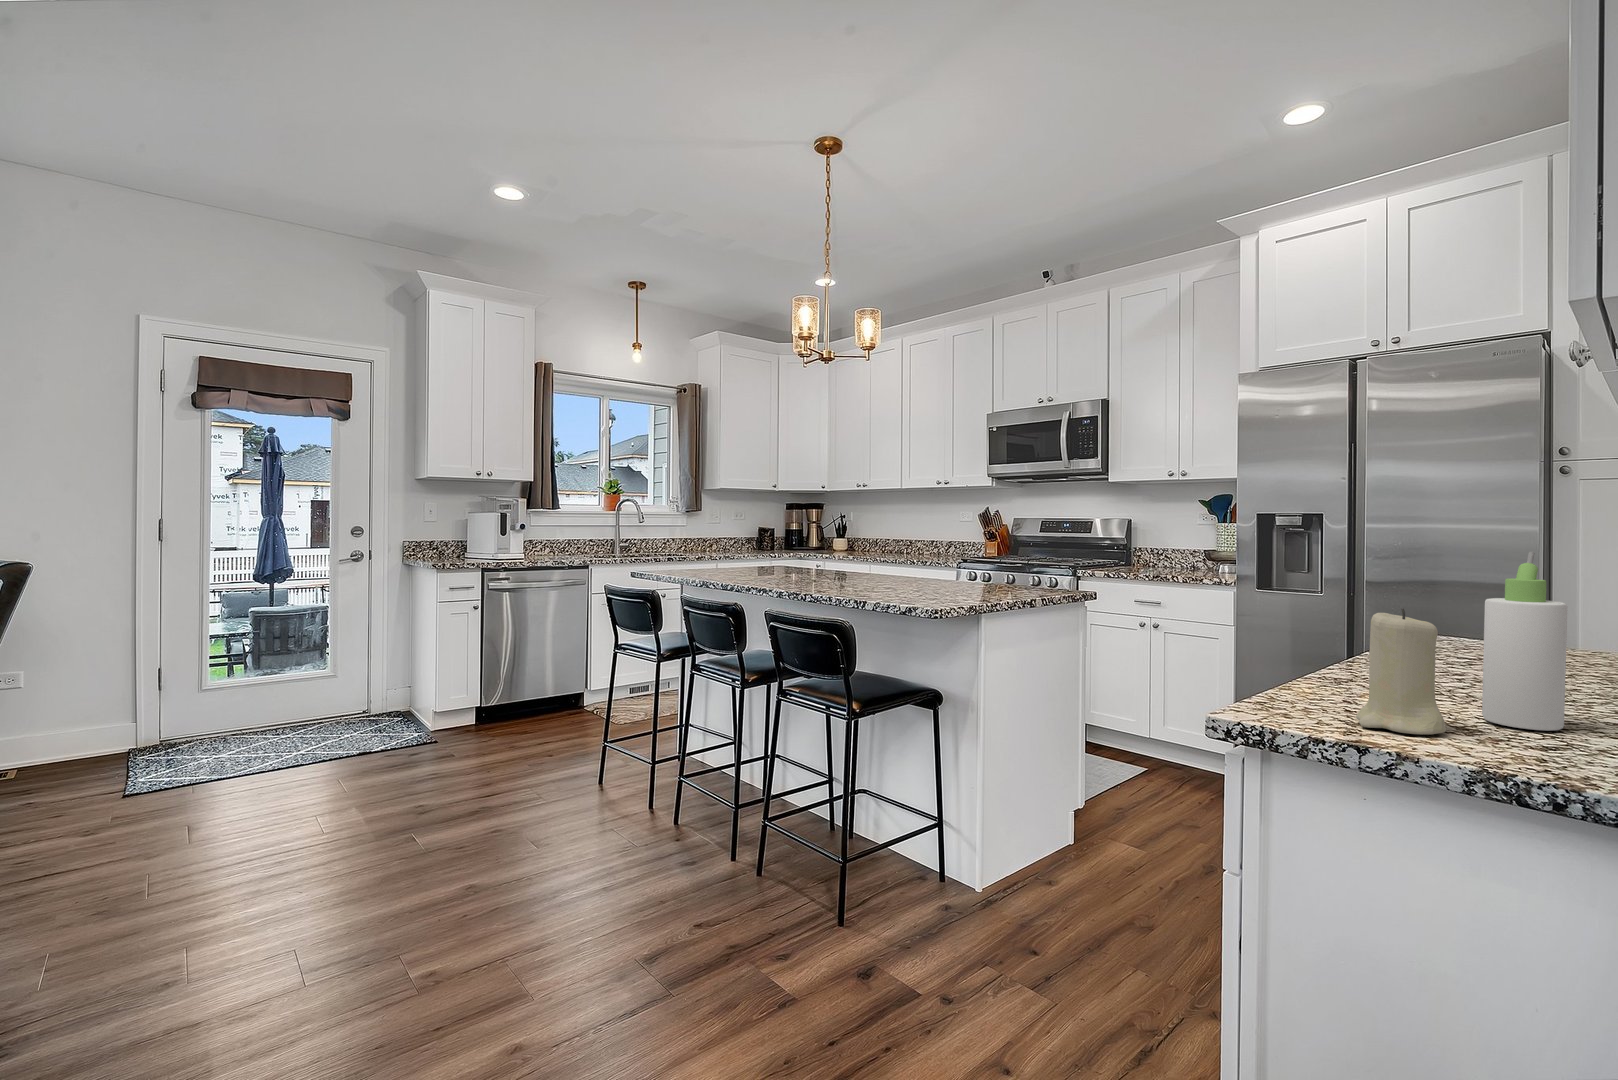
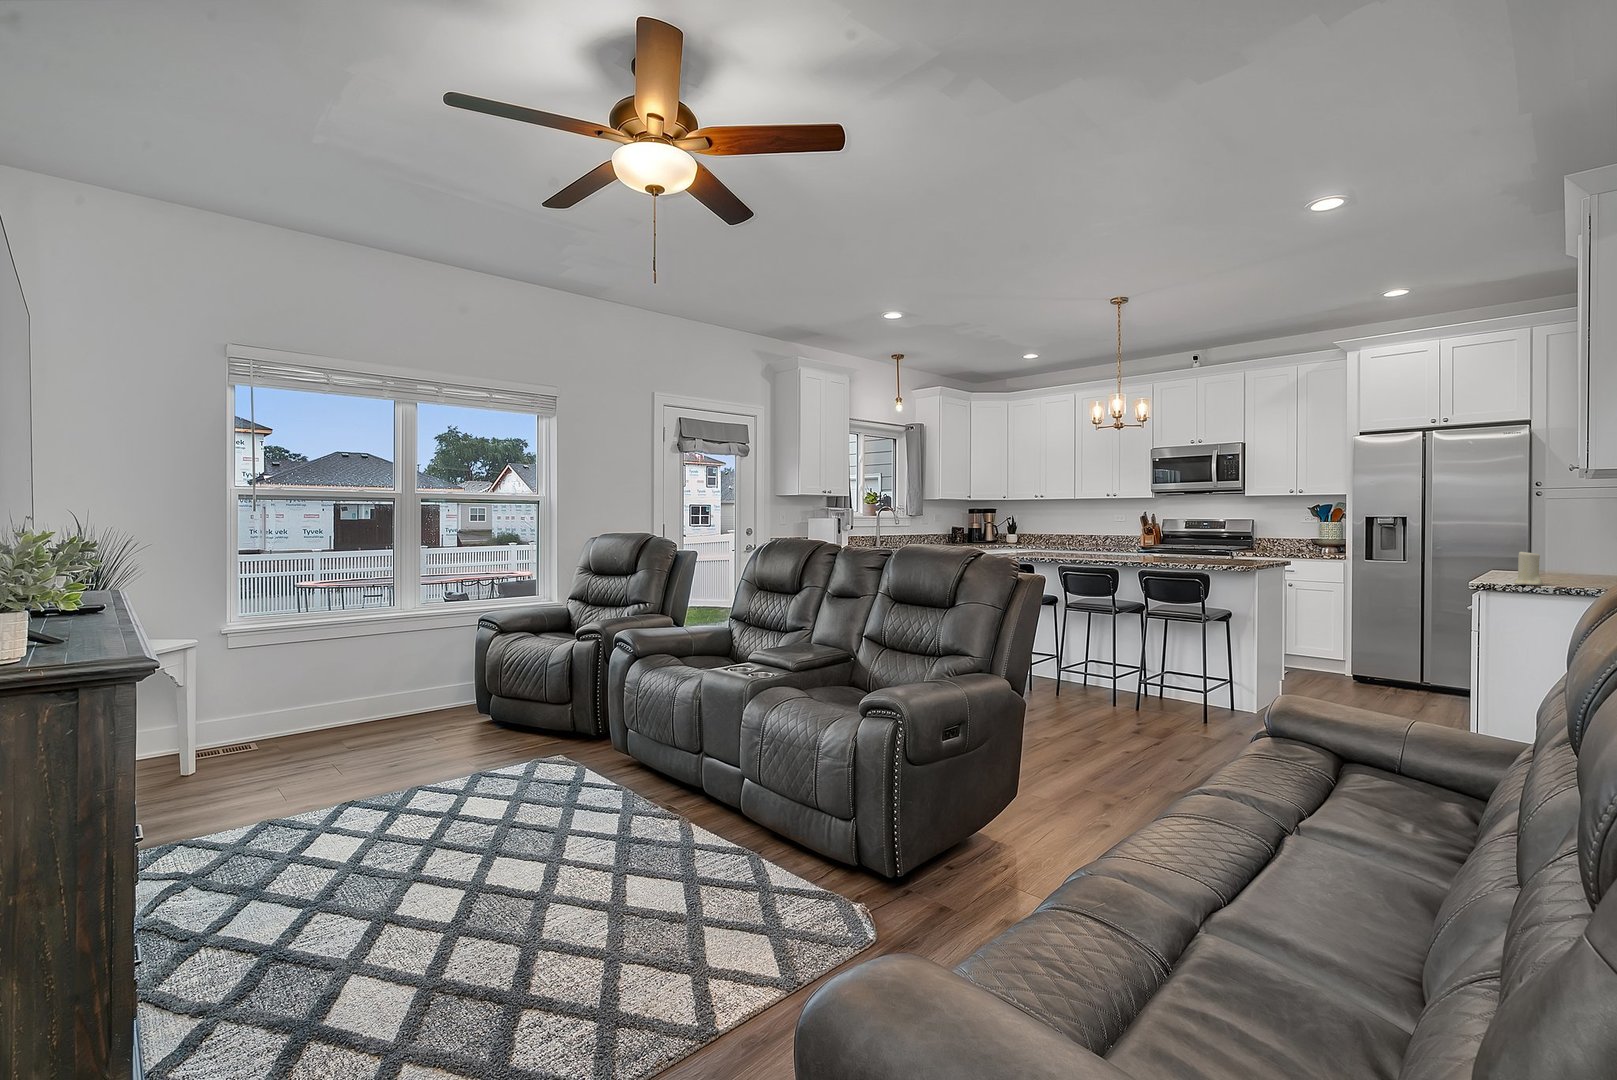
bottle: present [1482,552,1567,731] -> none [1548,533,1573,584]

